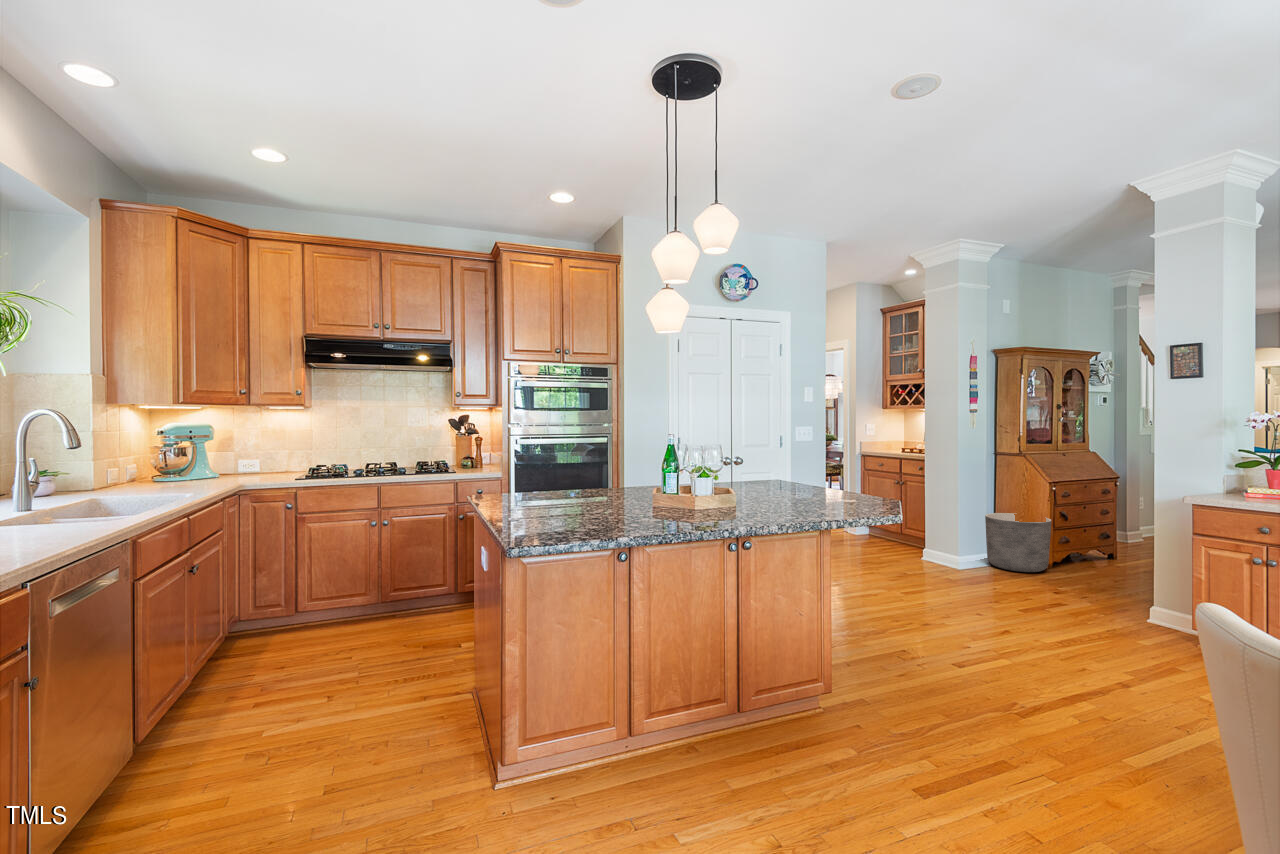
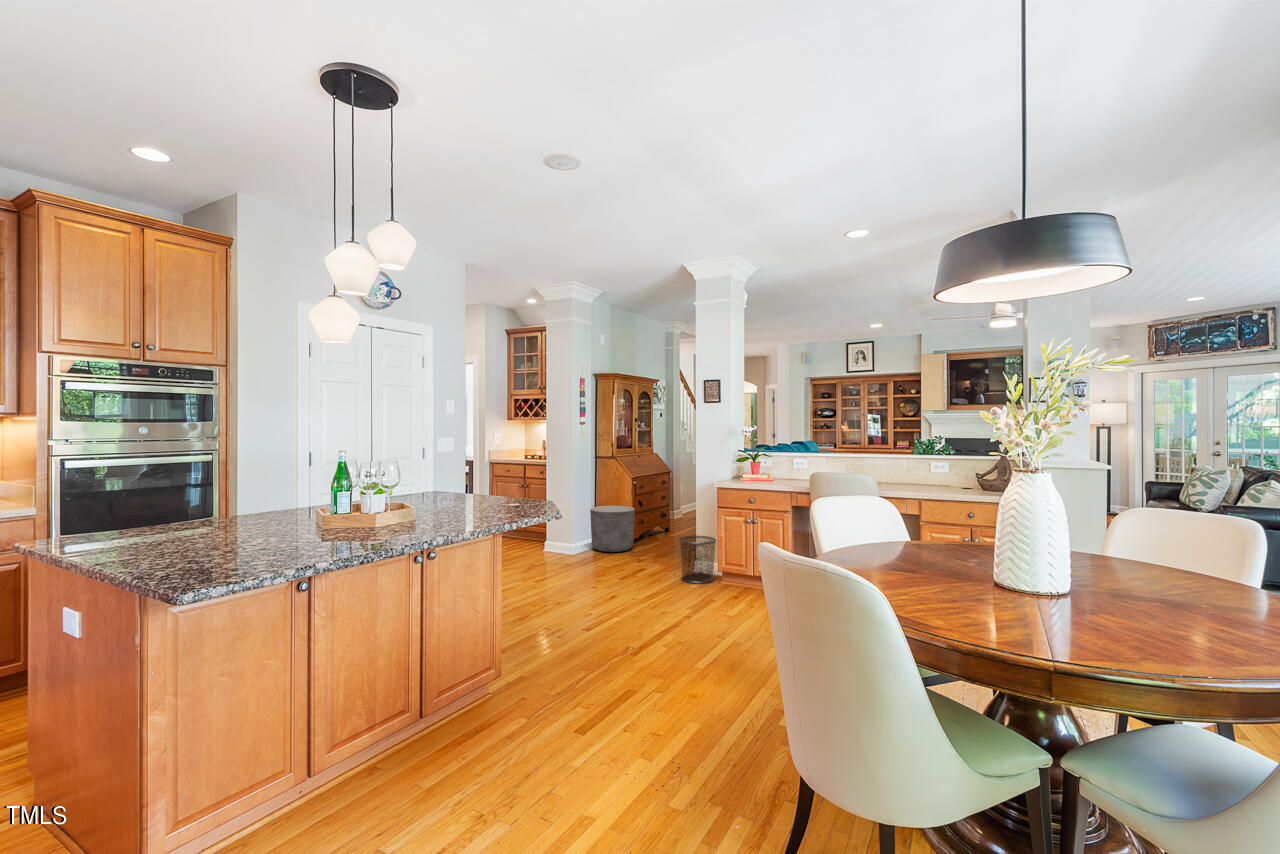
trash can: none [1116,565,1188,637] -> present [679,536,716,584]

